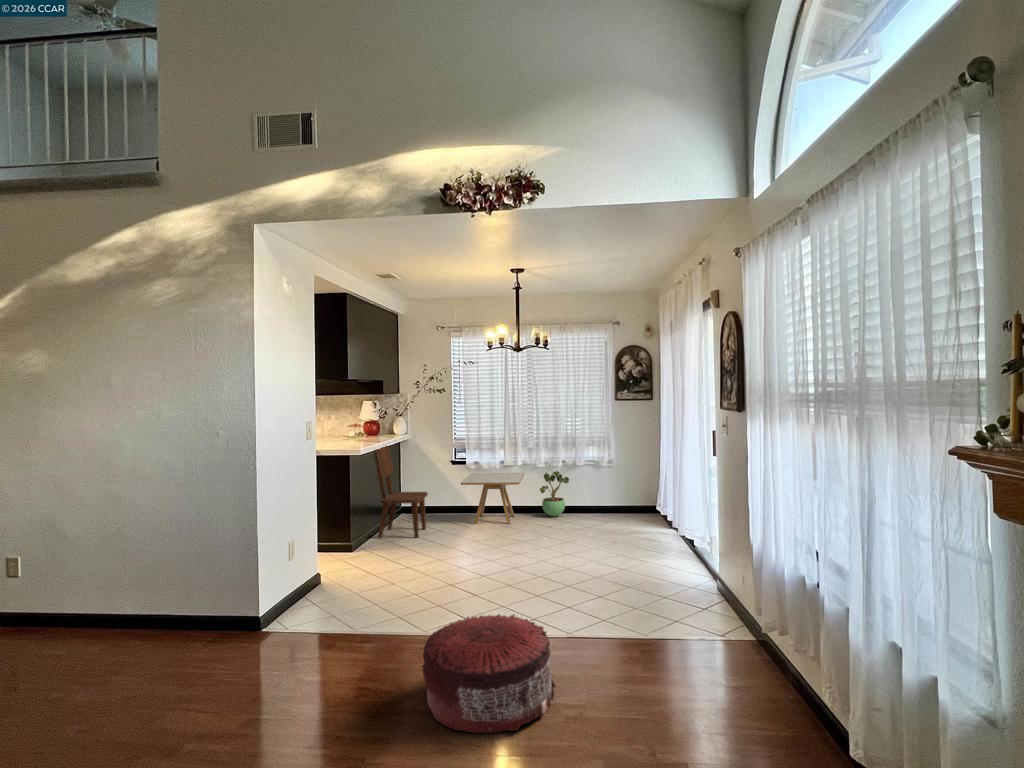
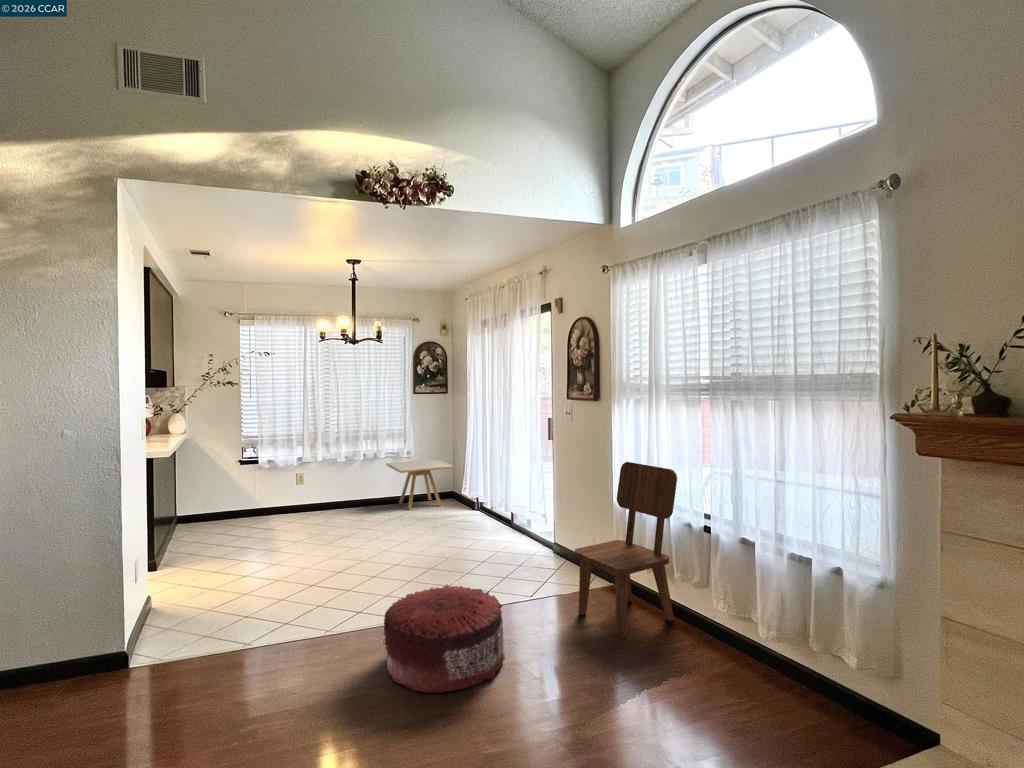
dining chair: present [374,446,428,538] -> present [575,462,677,638]
potted plant: present [540,471,569,516] -> none [344,463,373,509]
side table: present [461,473,524,524] -> present [386,459,454,510]

